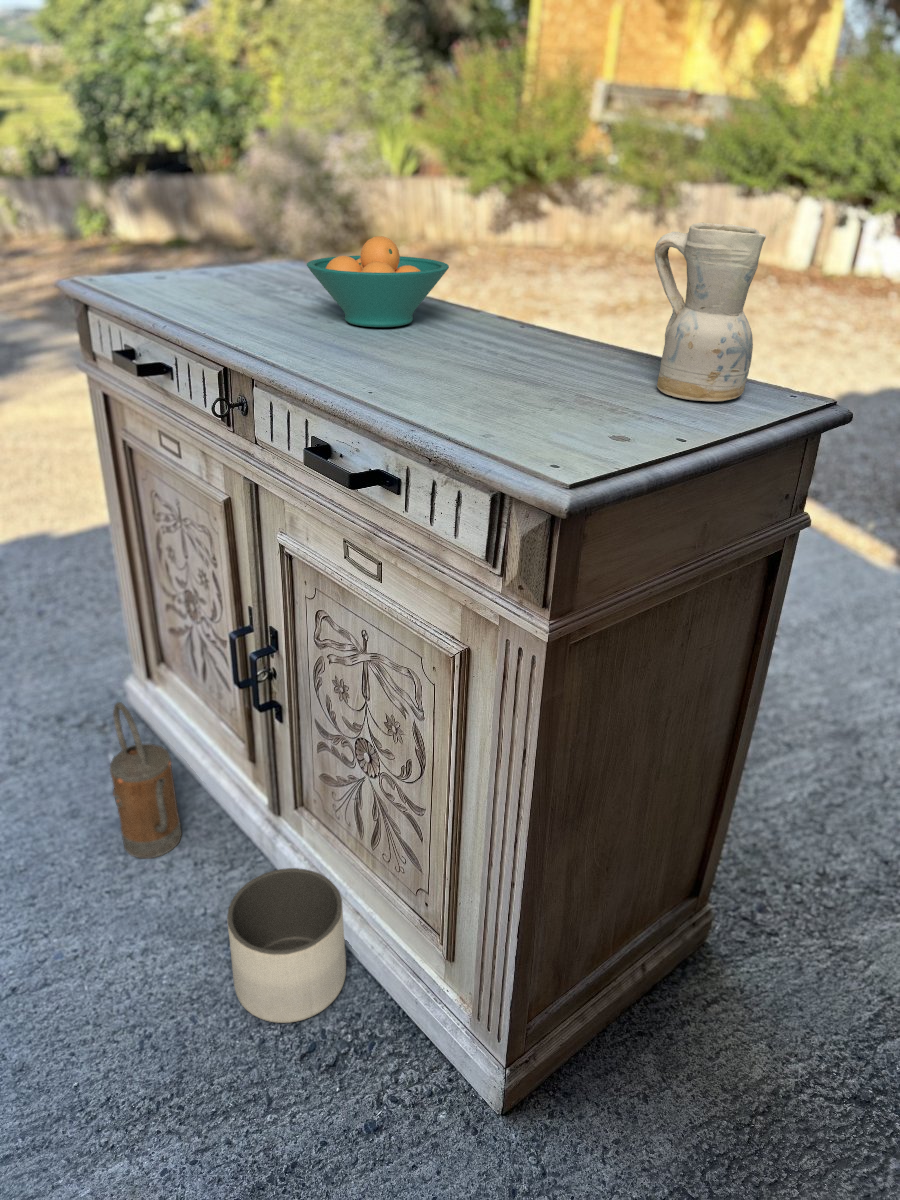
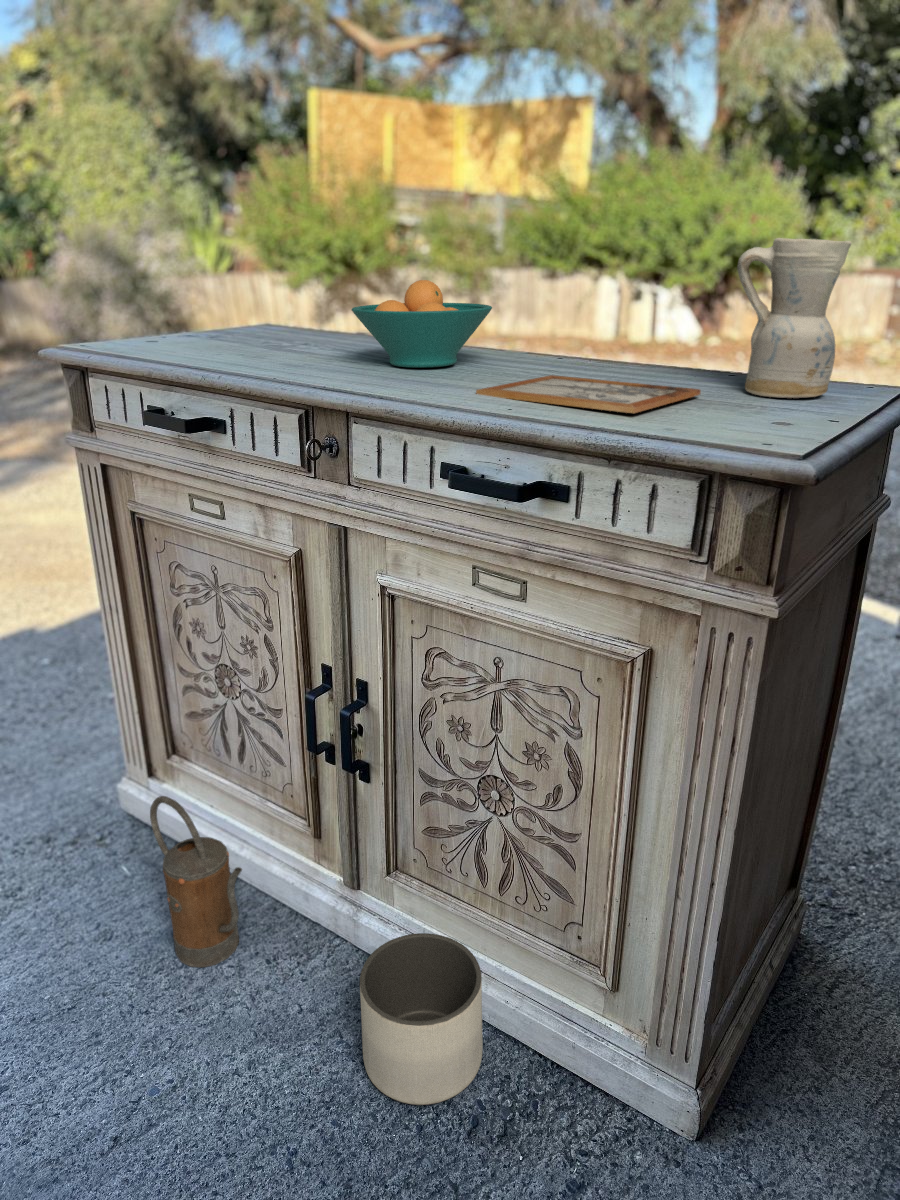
picture frame: none [377,348,598,407] -> present [476,375,701,413]

